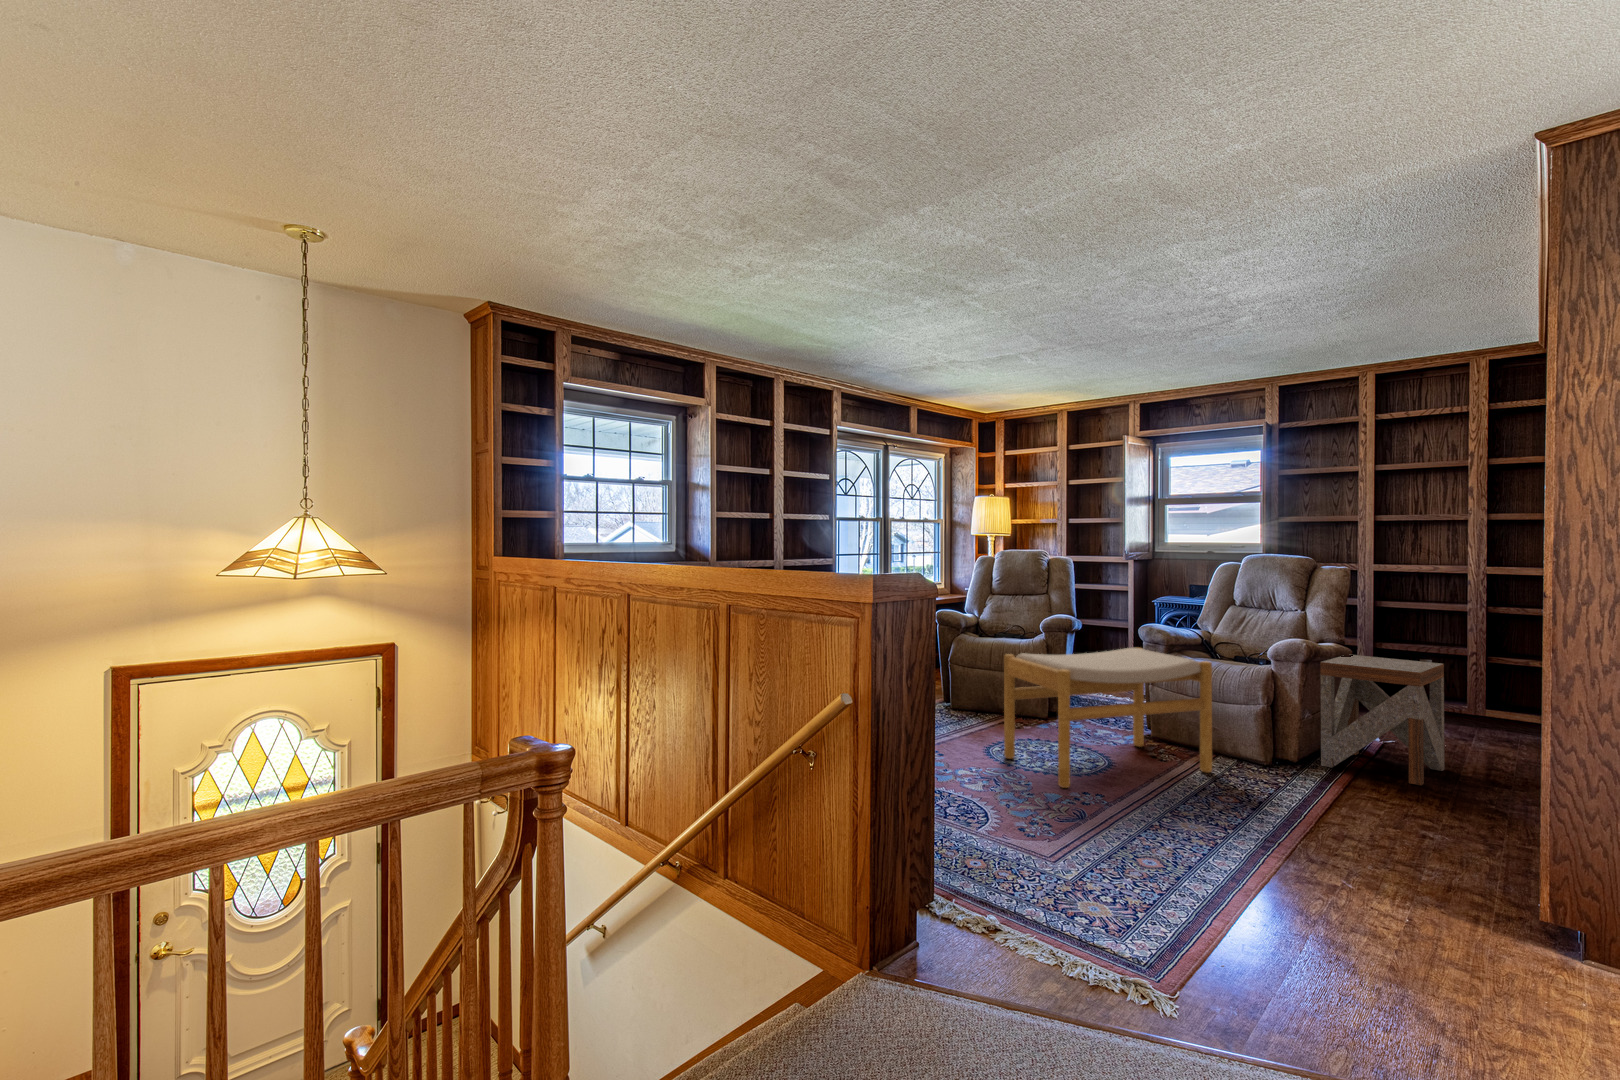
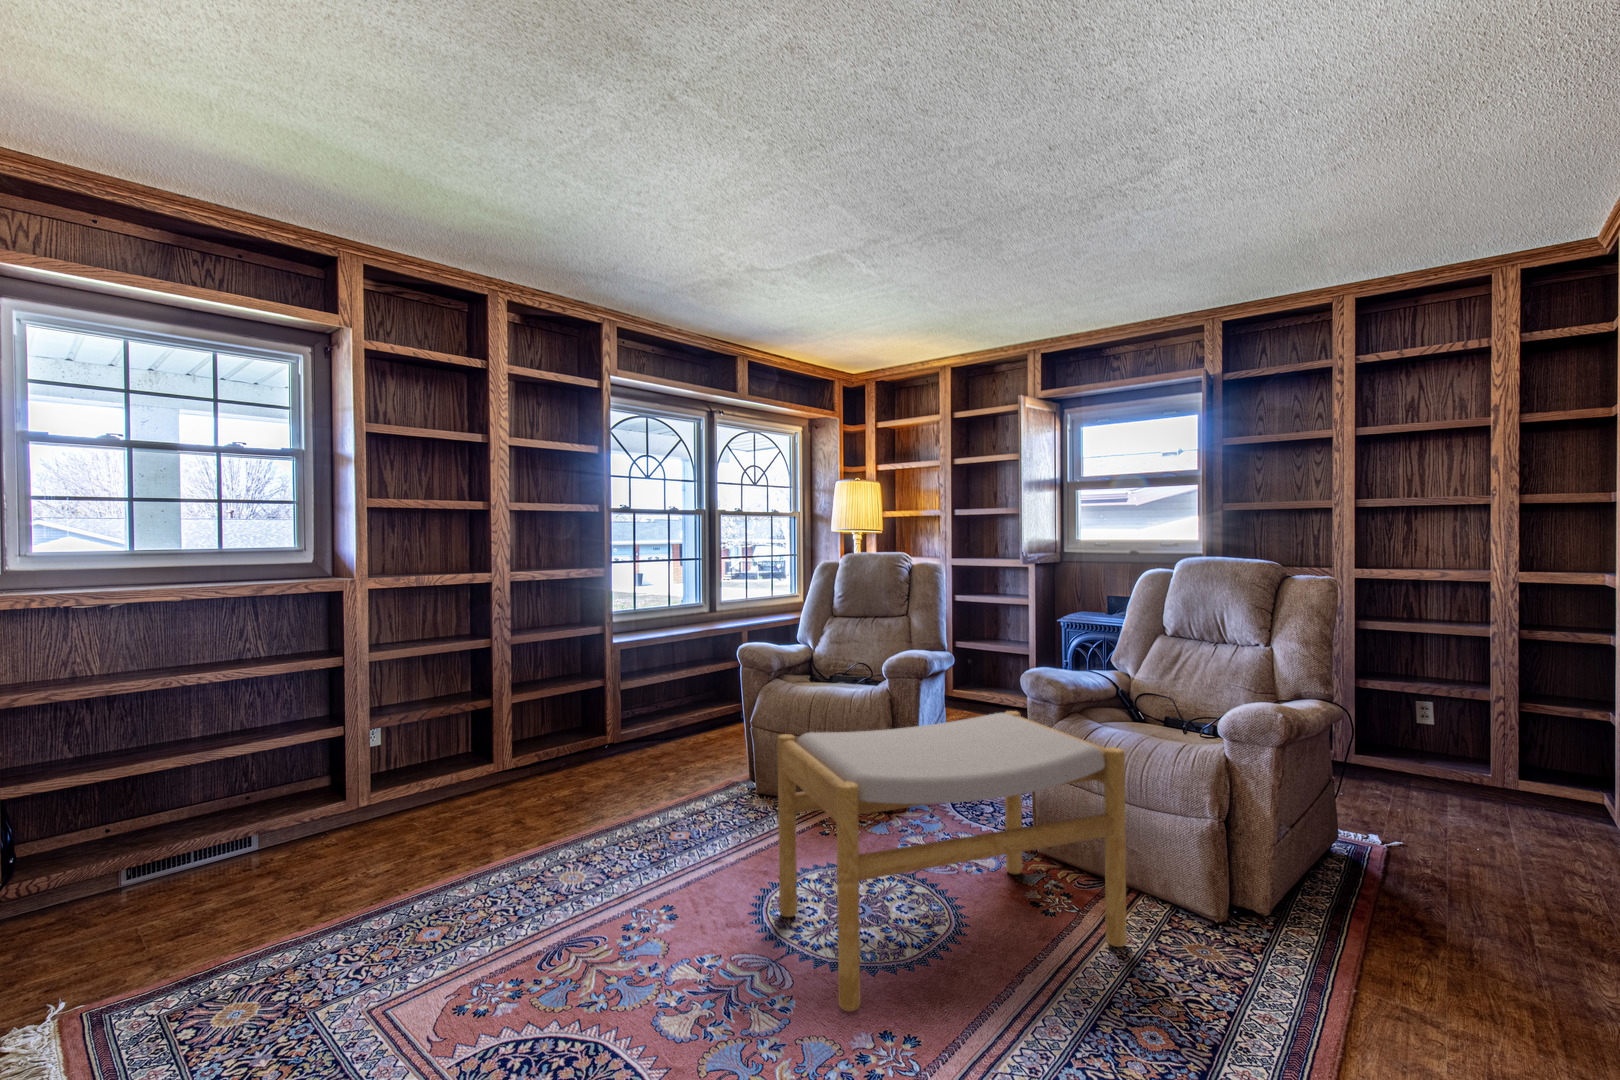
side table: present [1320,655,1444,785] -> none [1306,718,1511,974]

